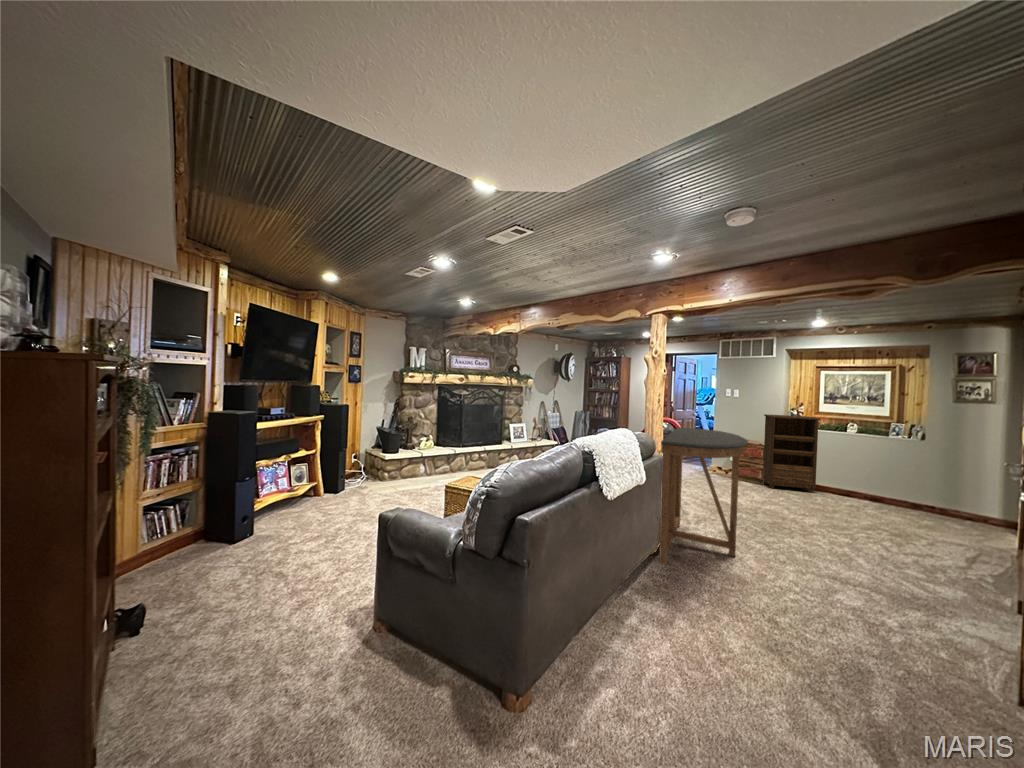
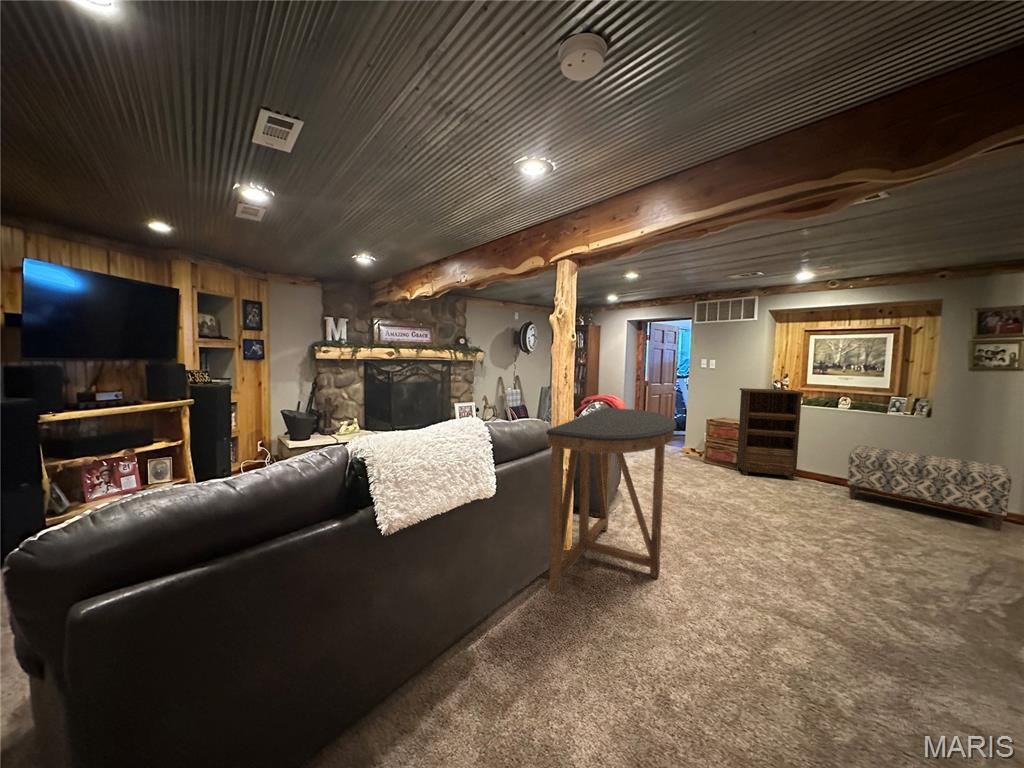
bench: none [860,463,991,531] -> present [847,446,1012,531]

